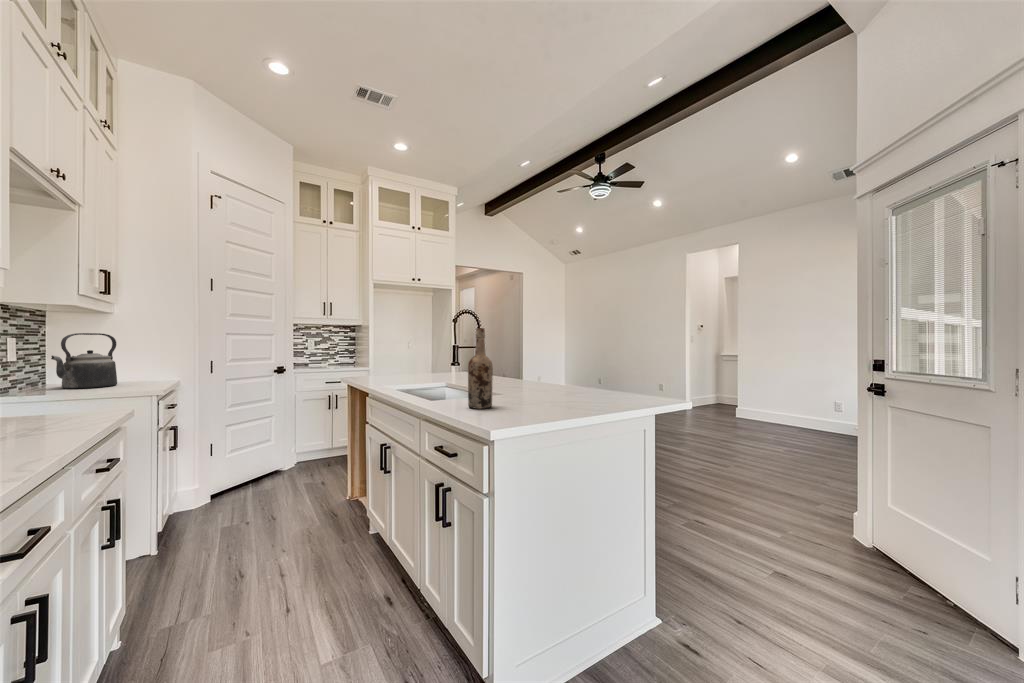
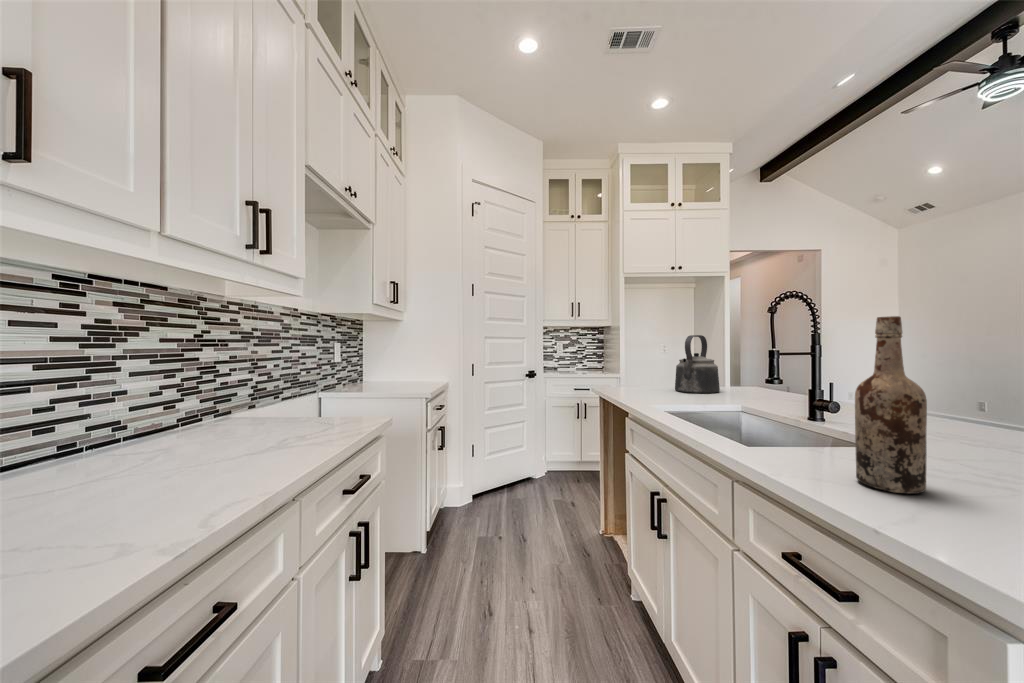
kettle: present [51,333,117,389] -> present [675,335,720,393]

